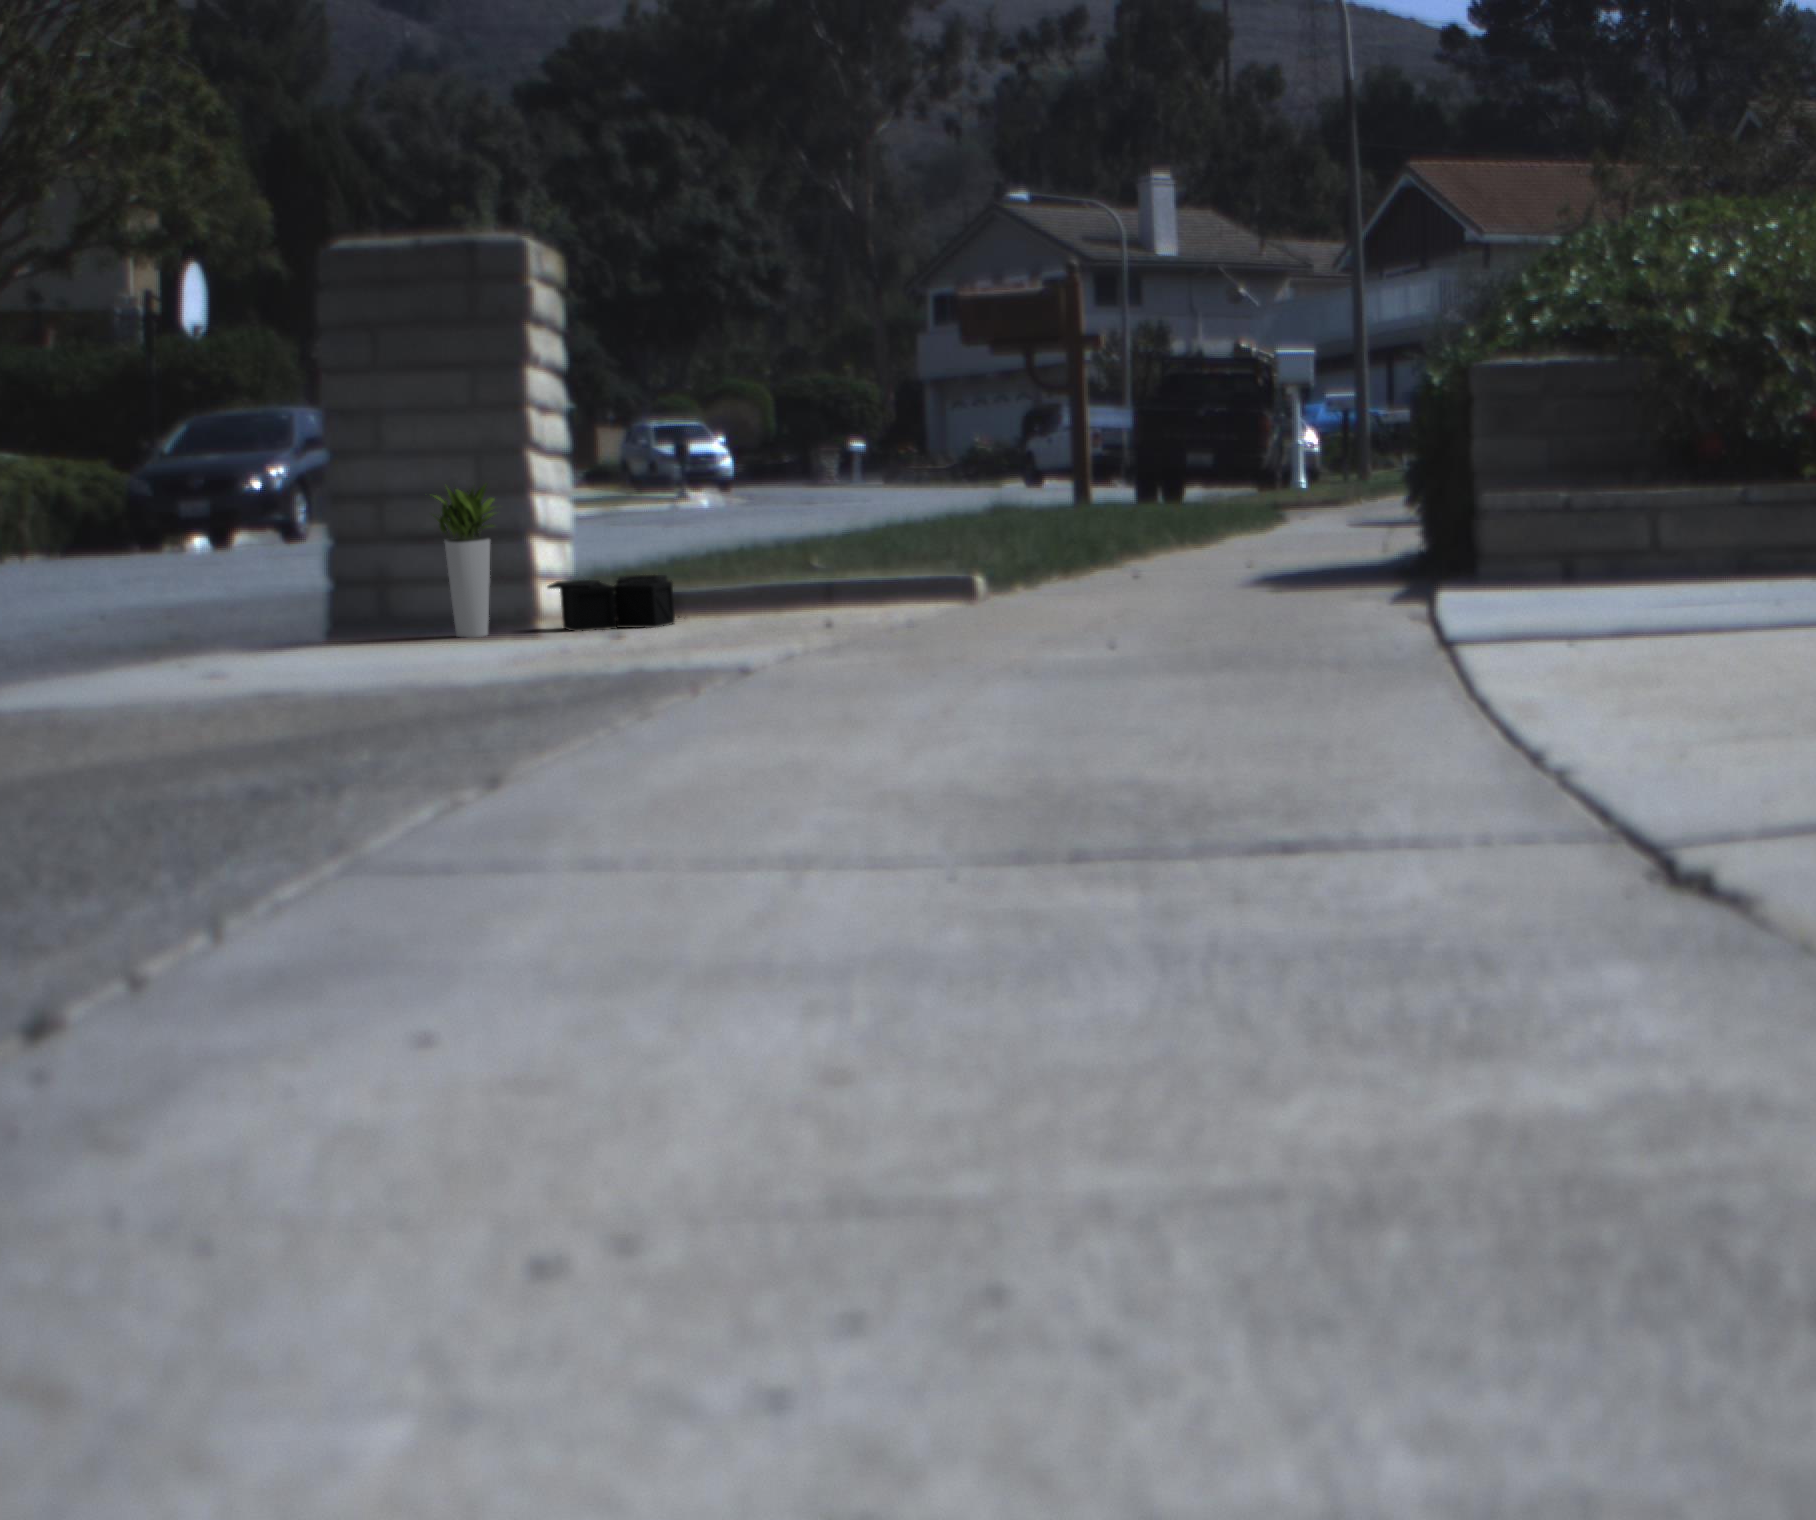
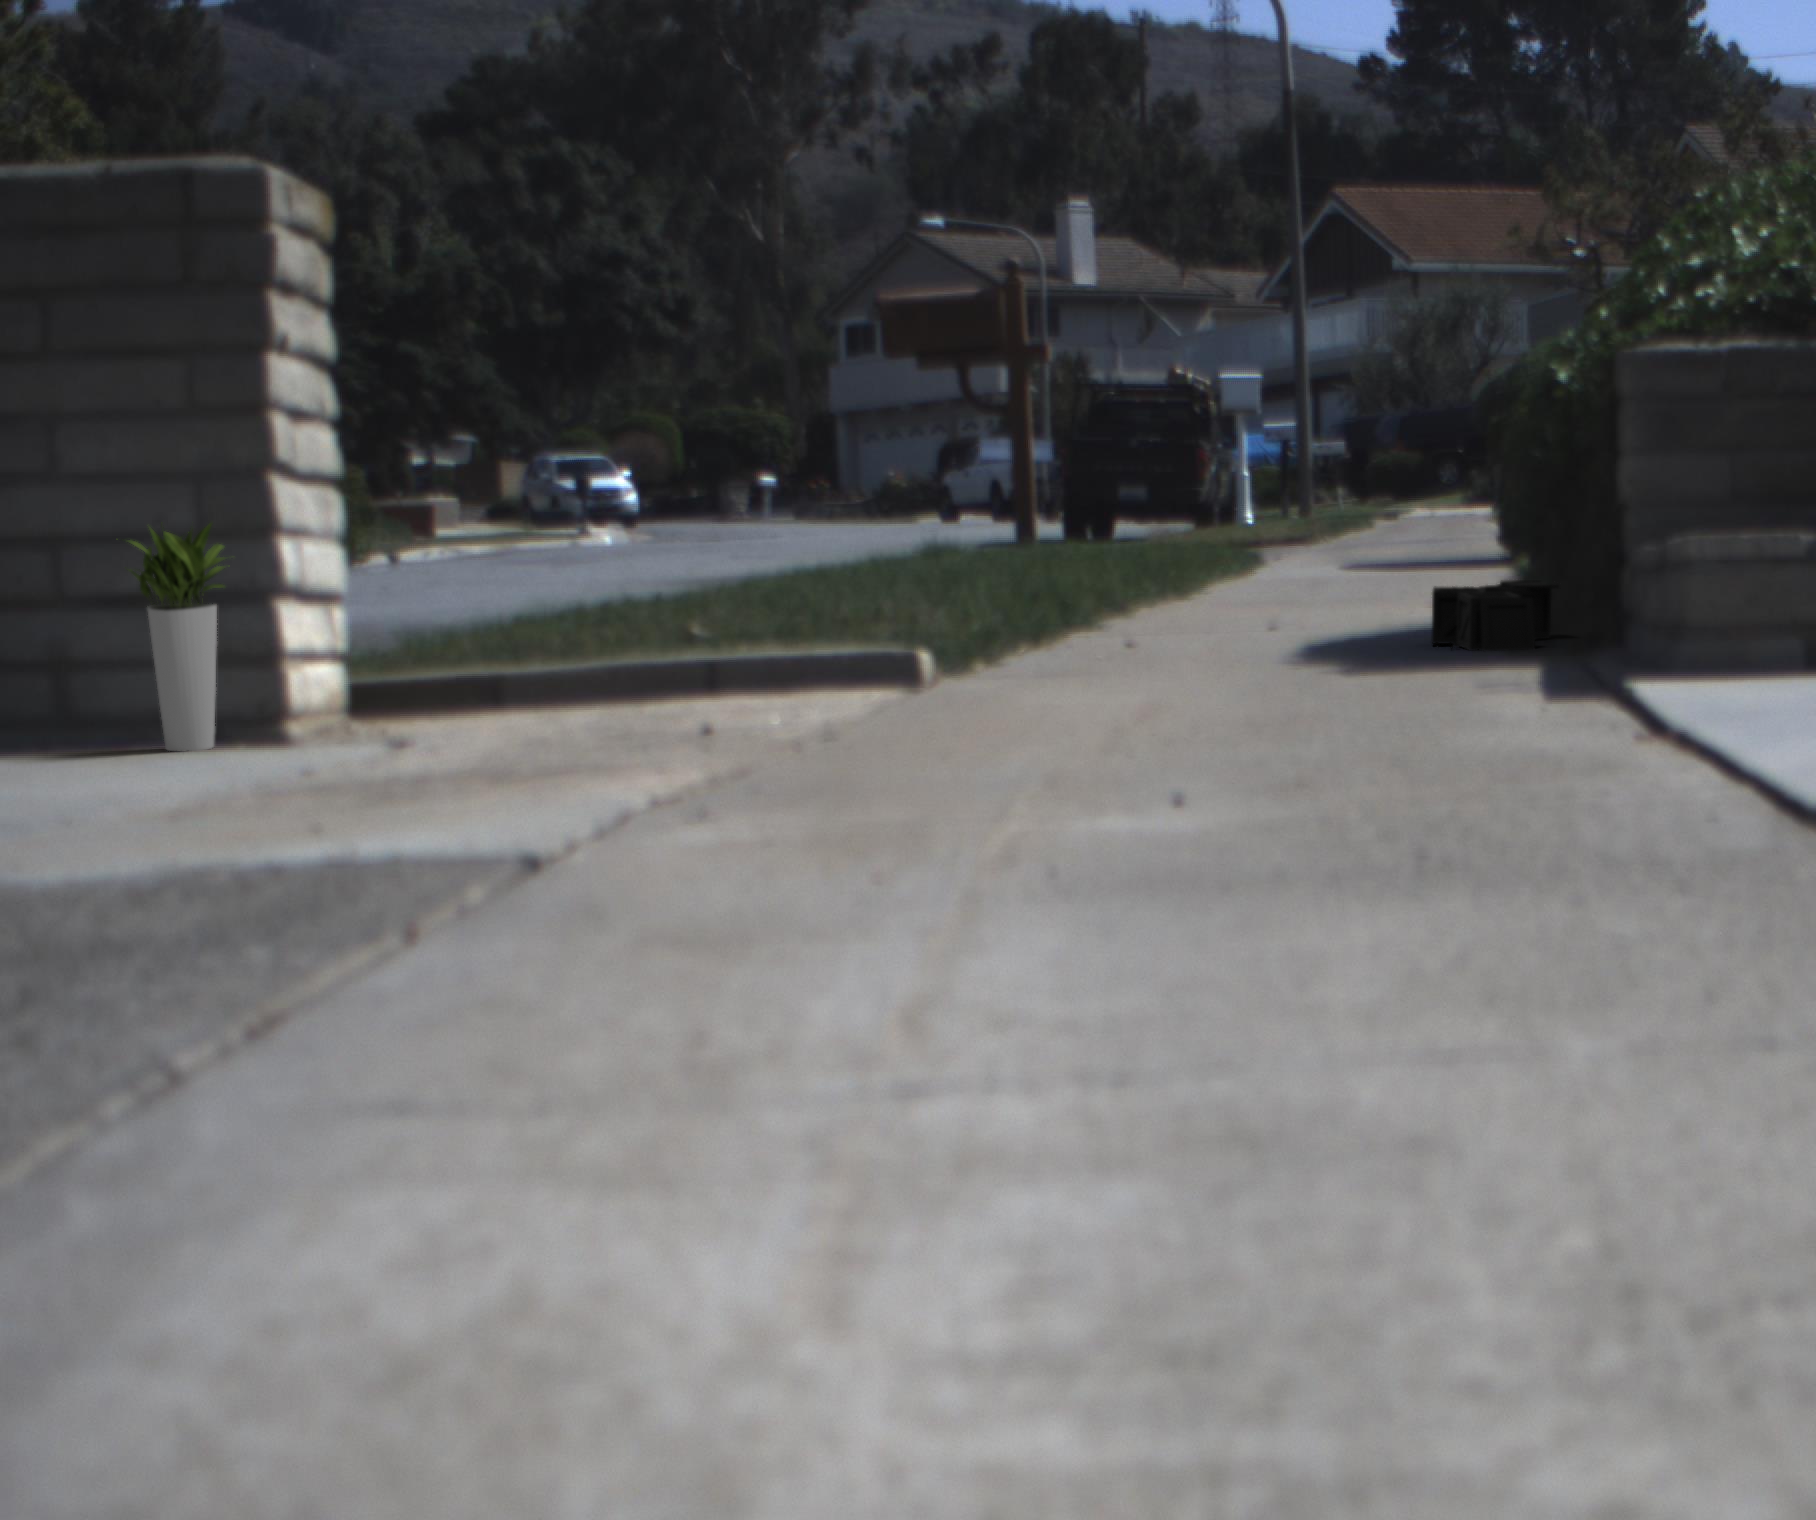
storage bin: present [548,575,680,631] -> present [1431,580,1559,651]

